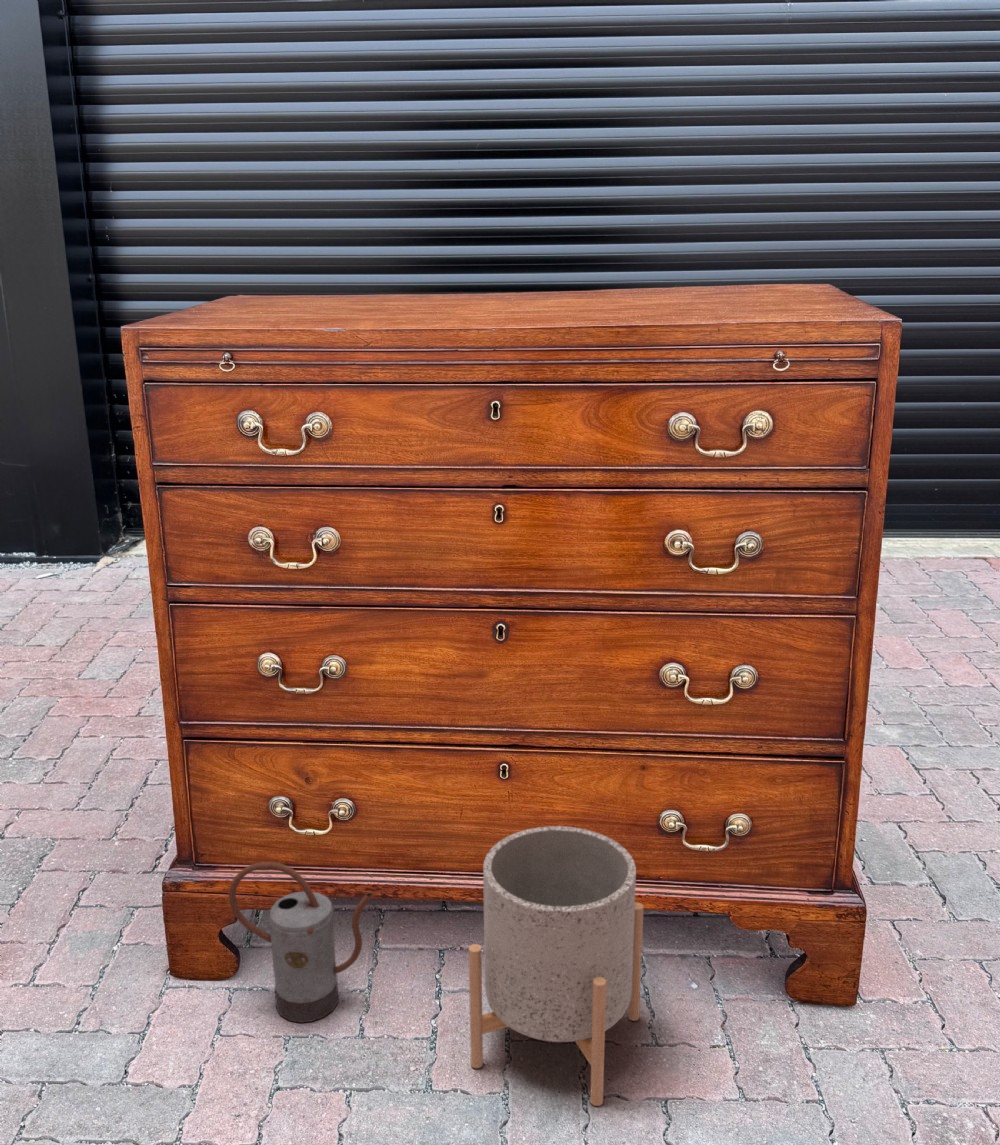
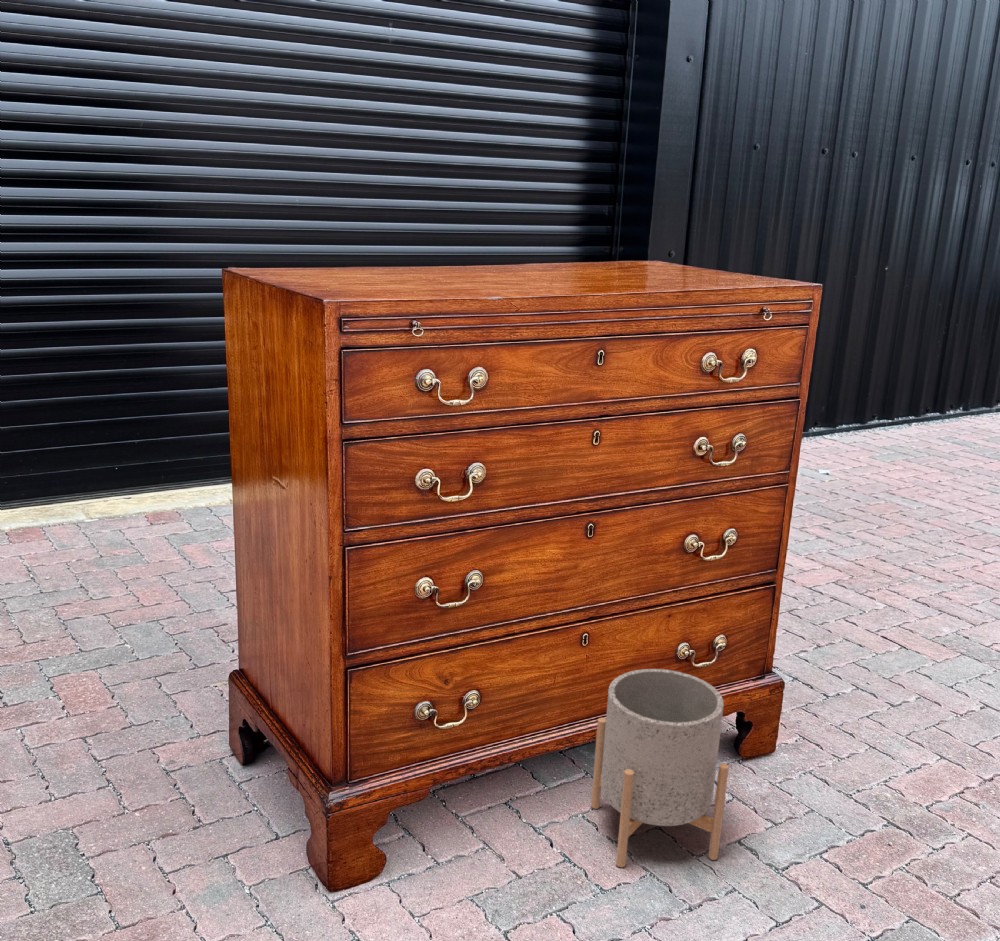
watering can: present [229,862,374,1023] -> none [406,755,518,888]

